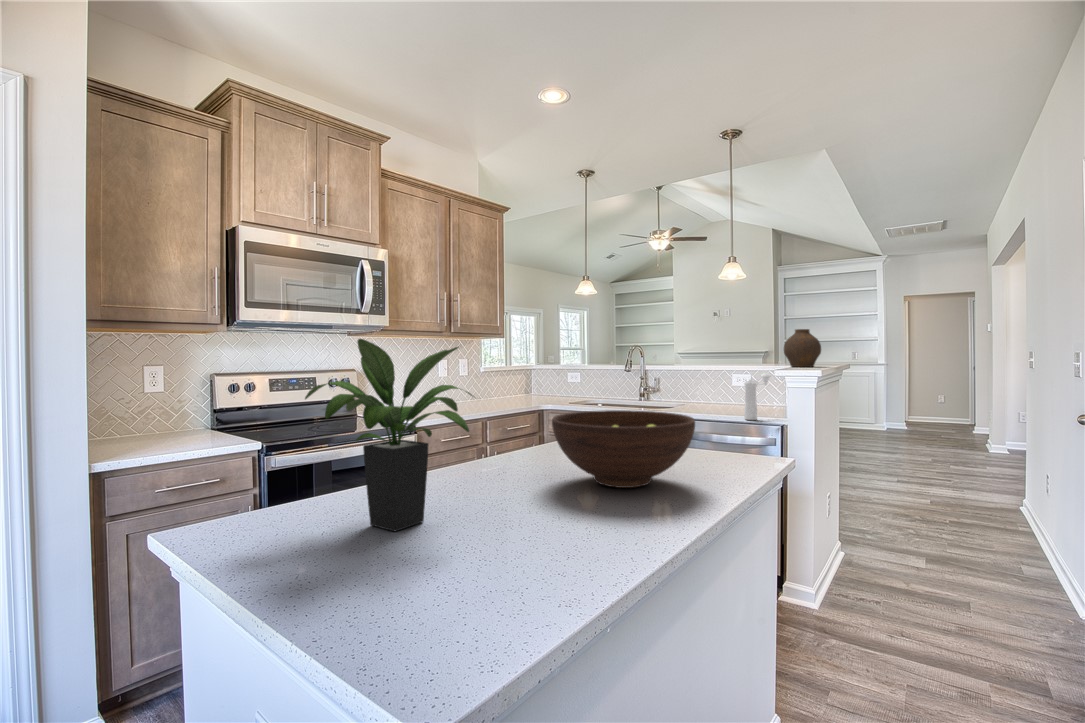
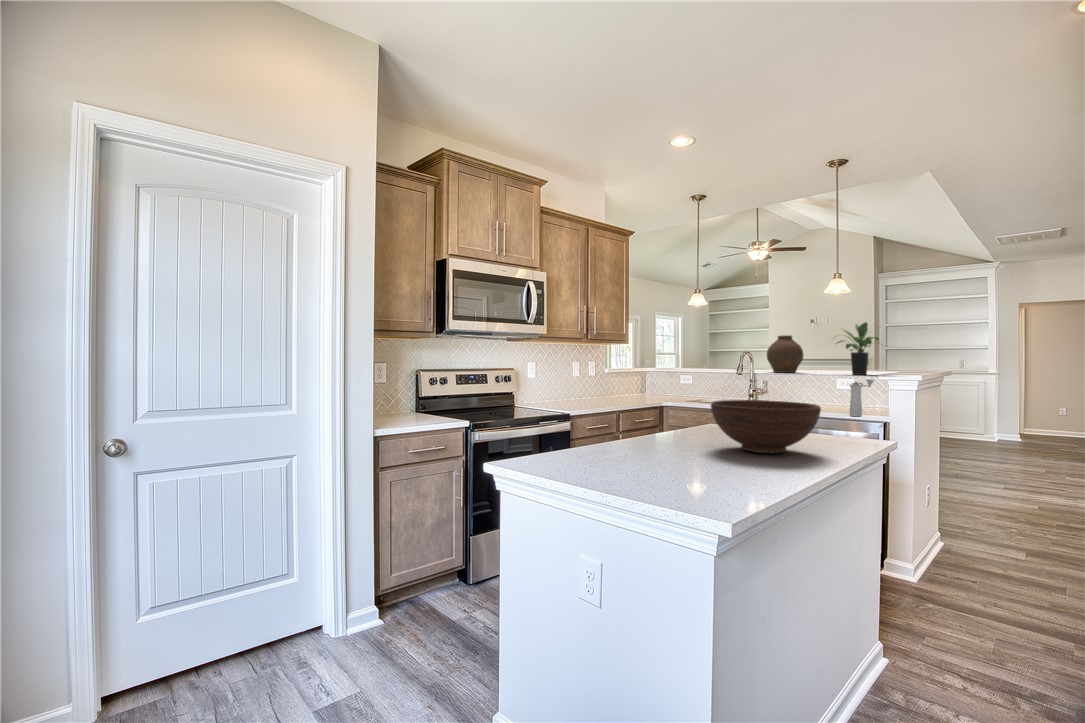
vase: present [784,329,821,367] -> present [767,335,804,373]
potted plant: present [305,339,473,531] -> present [837,322,879,375]

